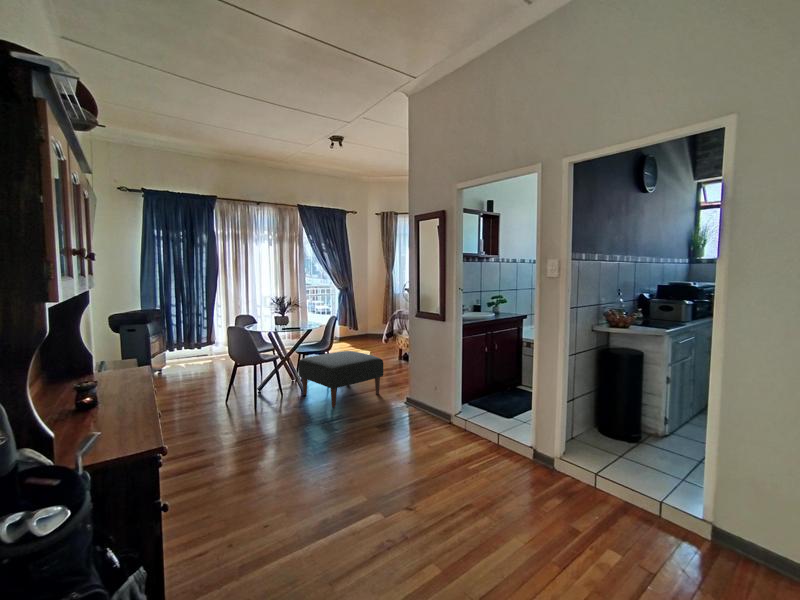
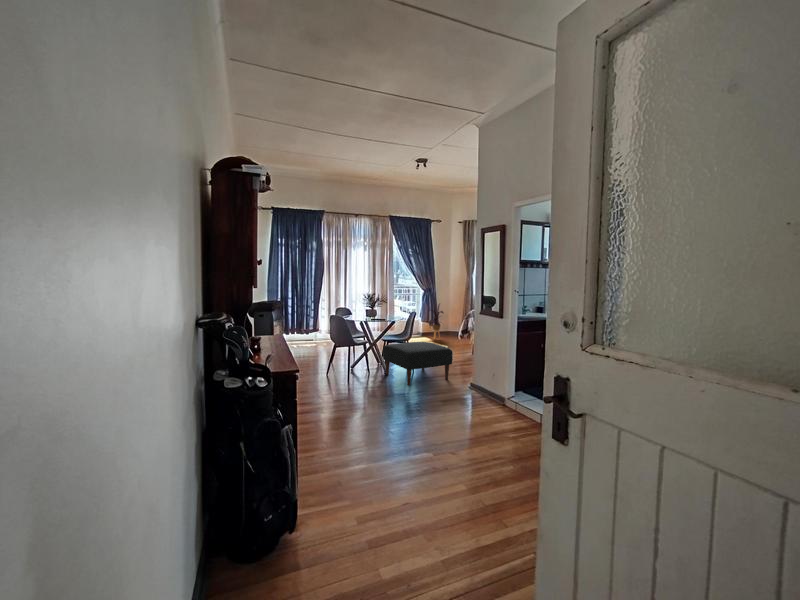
house plant: none [344,304,365,345] -> present [429,304,443,339]

